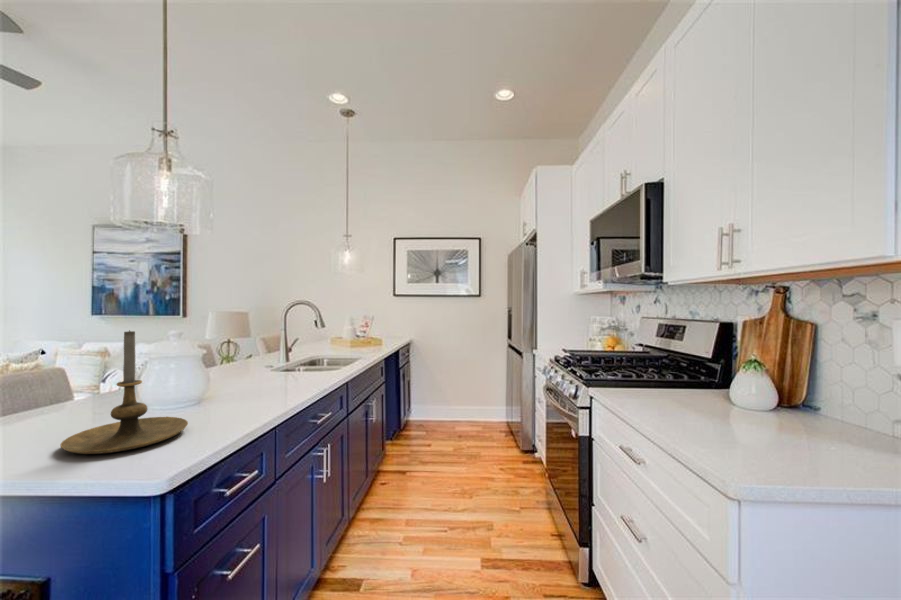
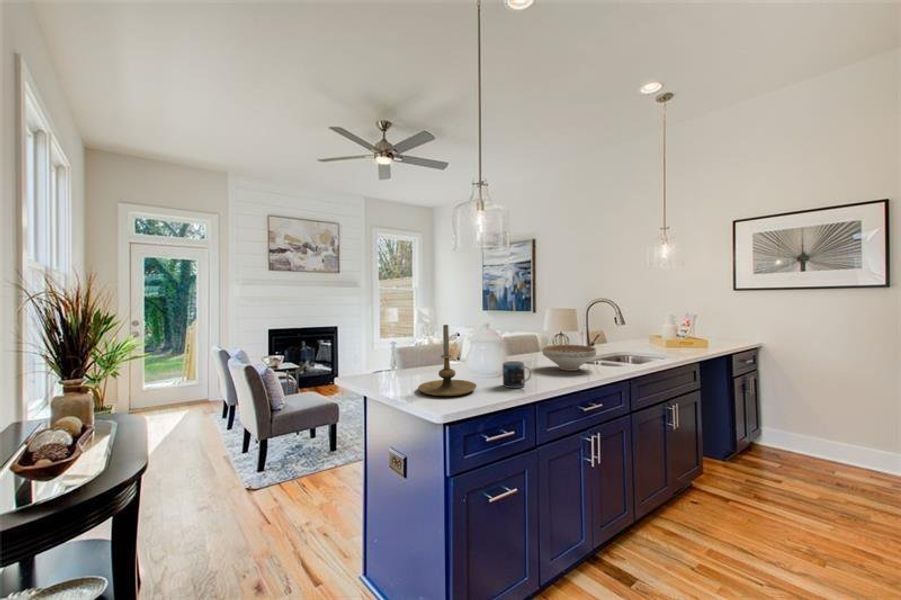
decorative bowl: none [253,351,318,381] -> present [542,345,596,371]
mug: none [221,376,268,414] -> present [503,361,531,388]

